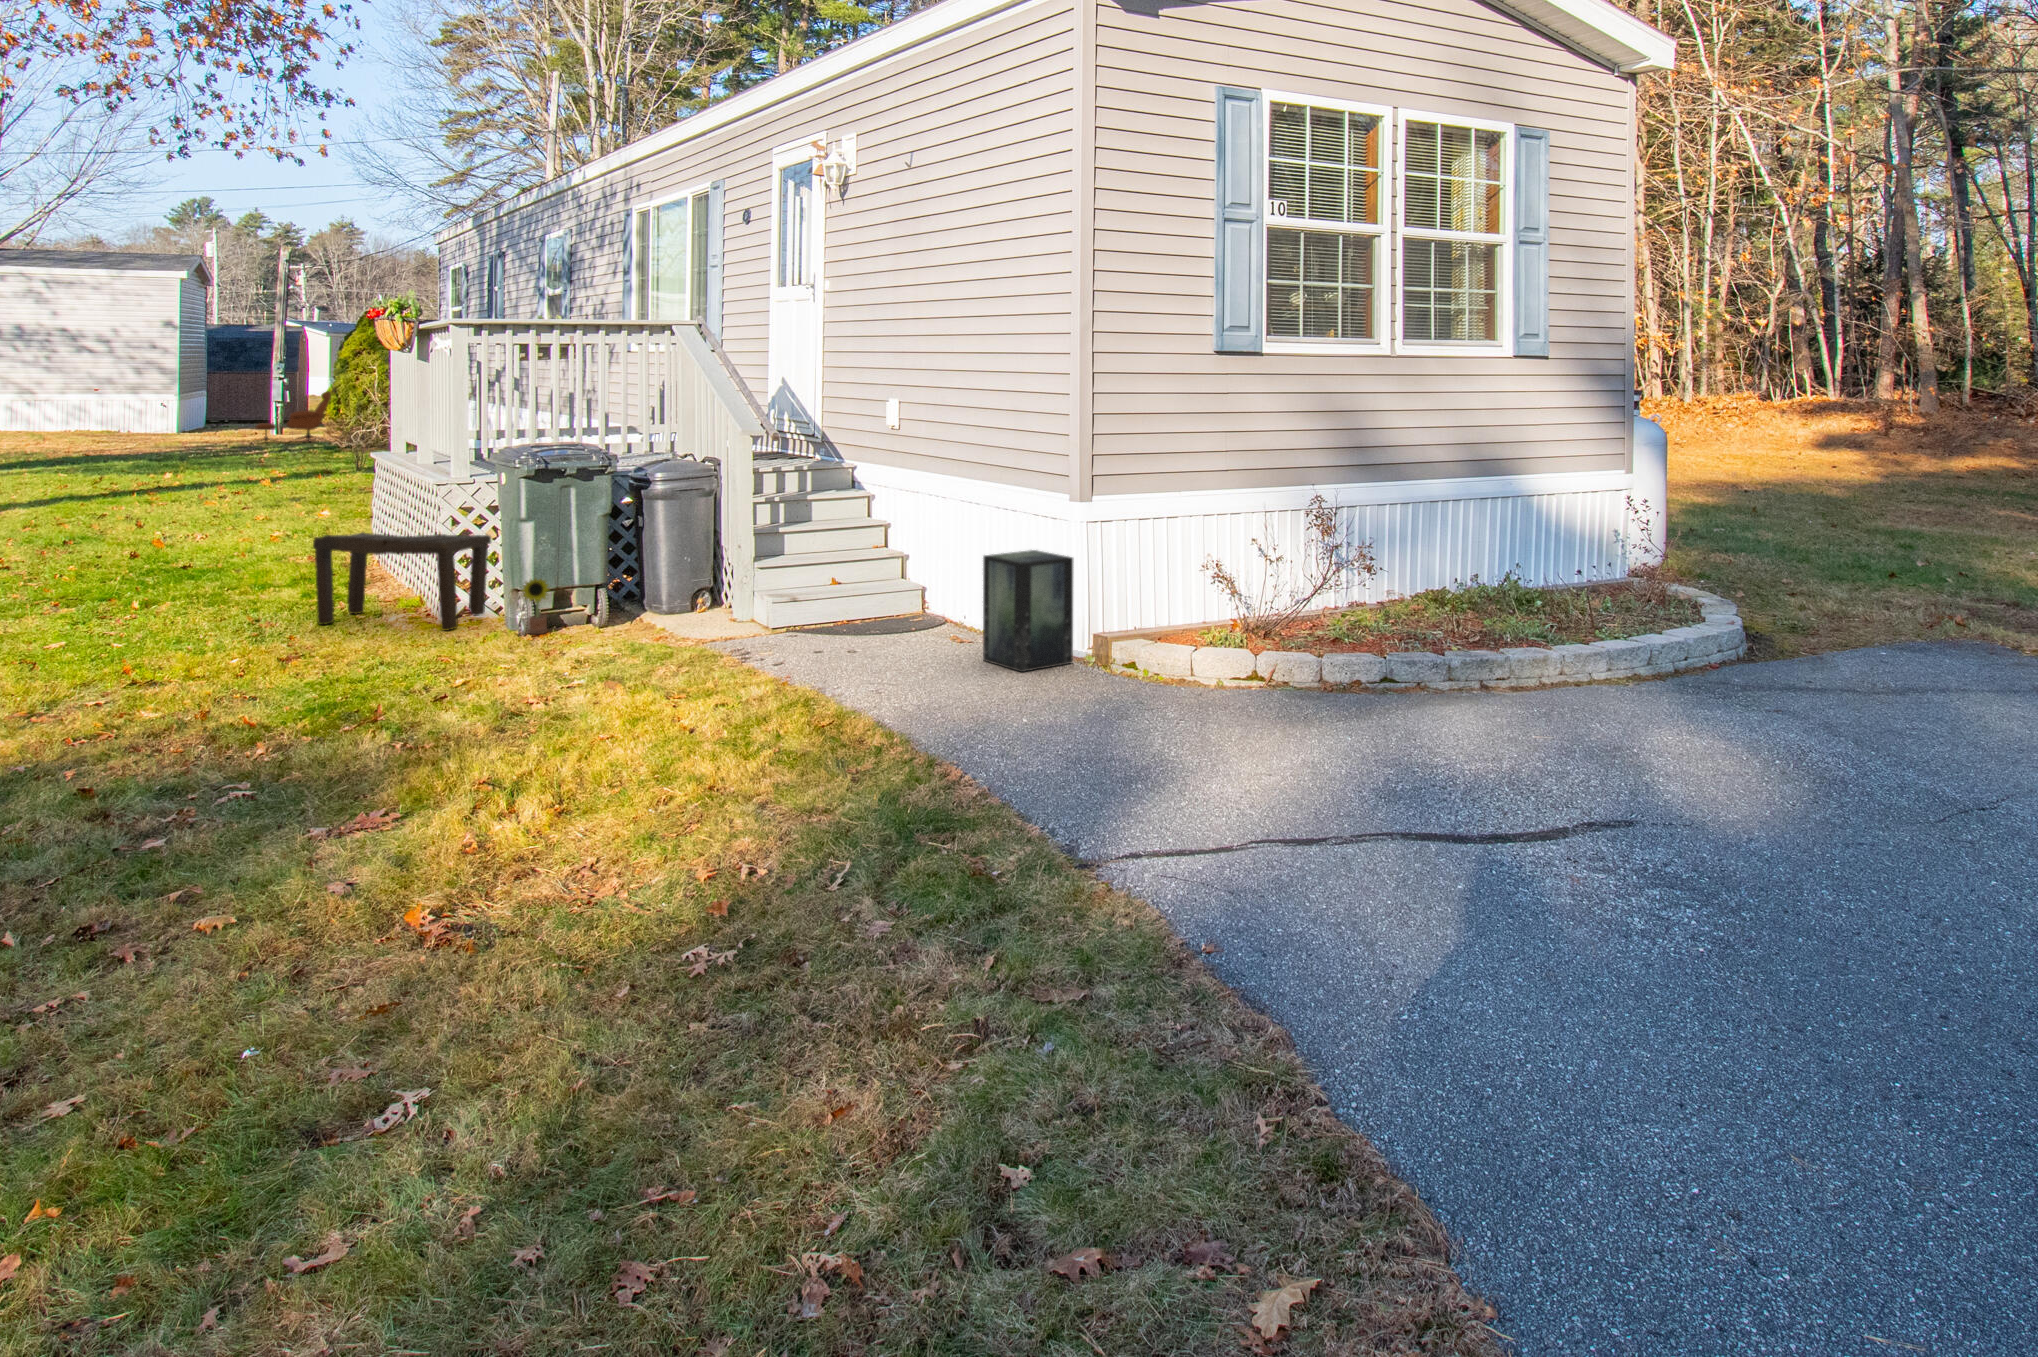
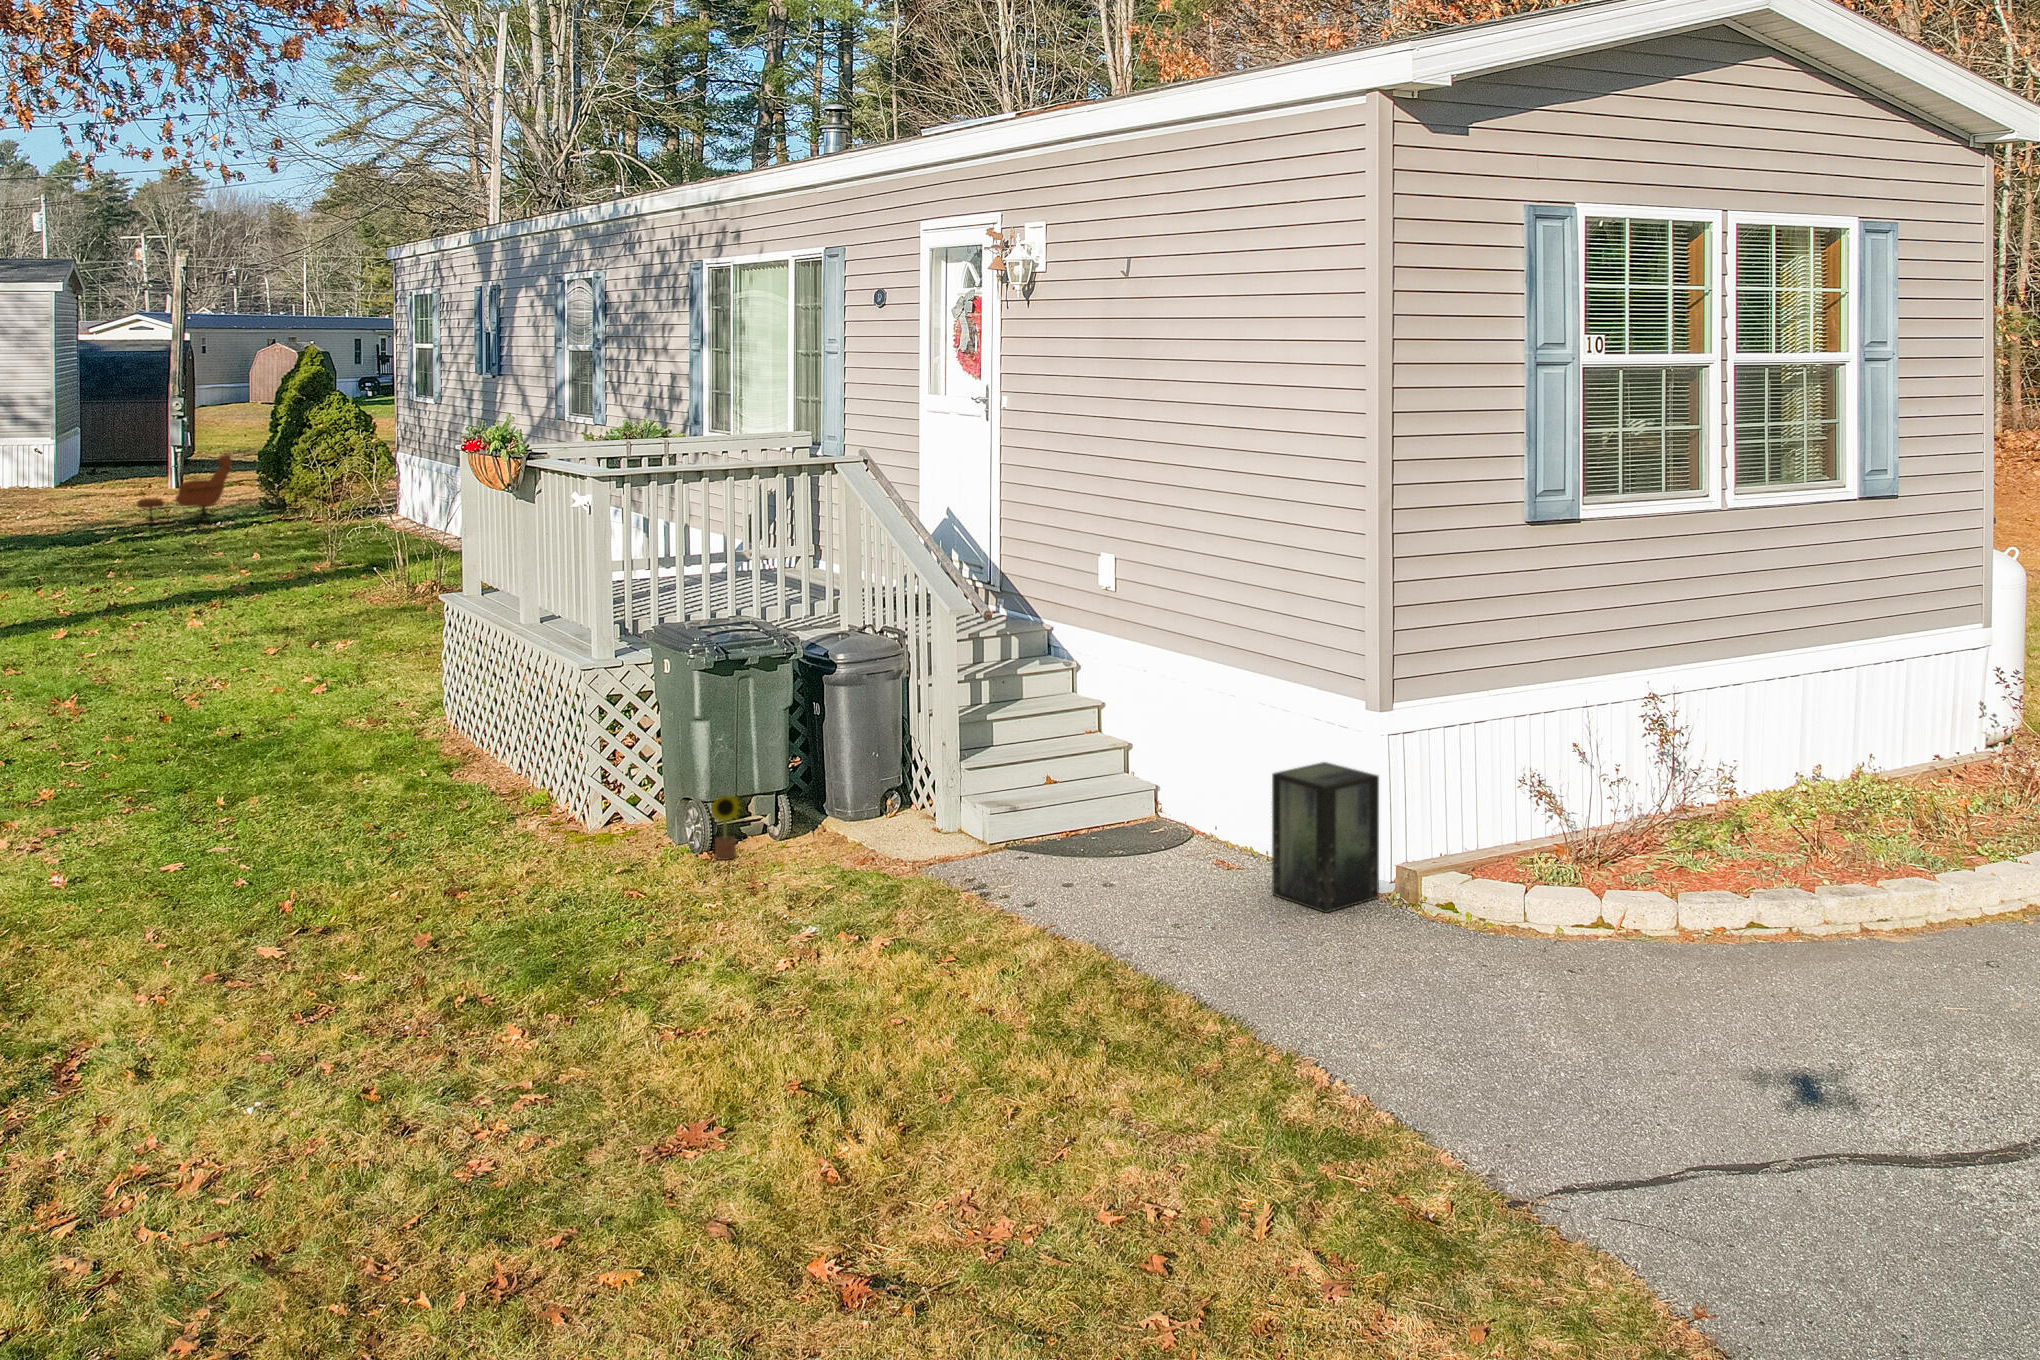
bench: present [313,532,491,631] -> none [450,731,655,856]

